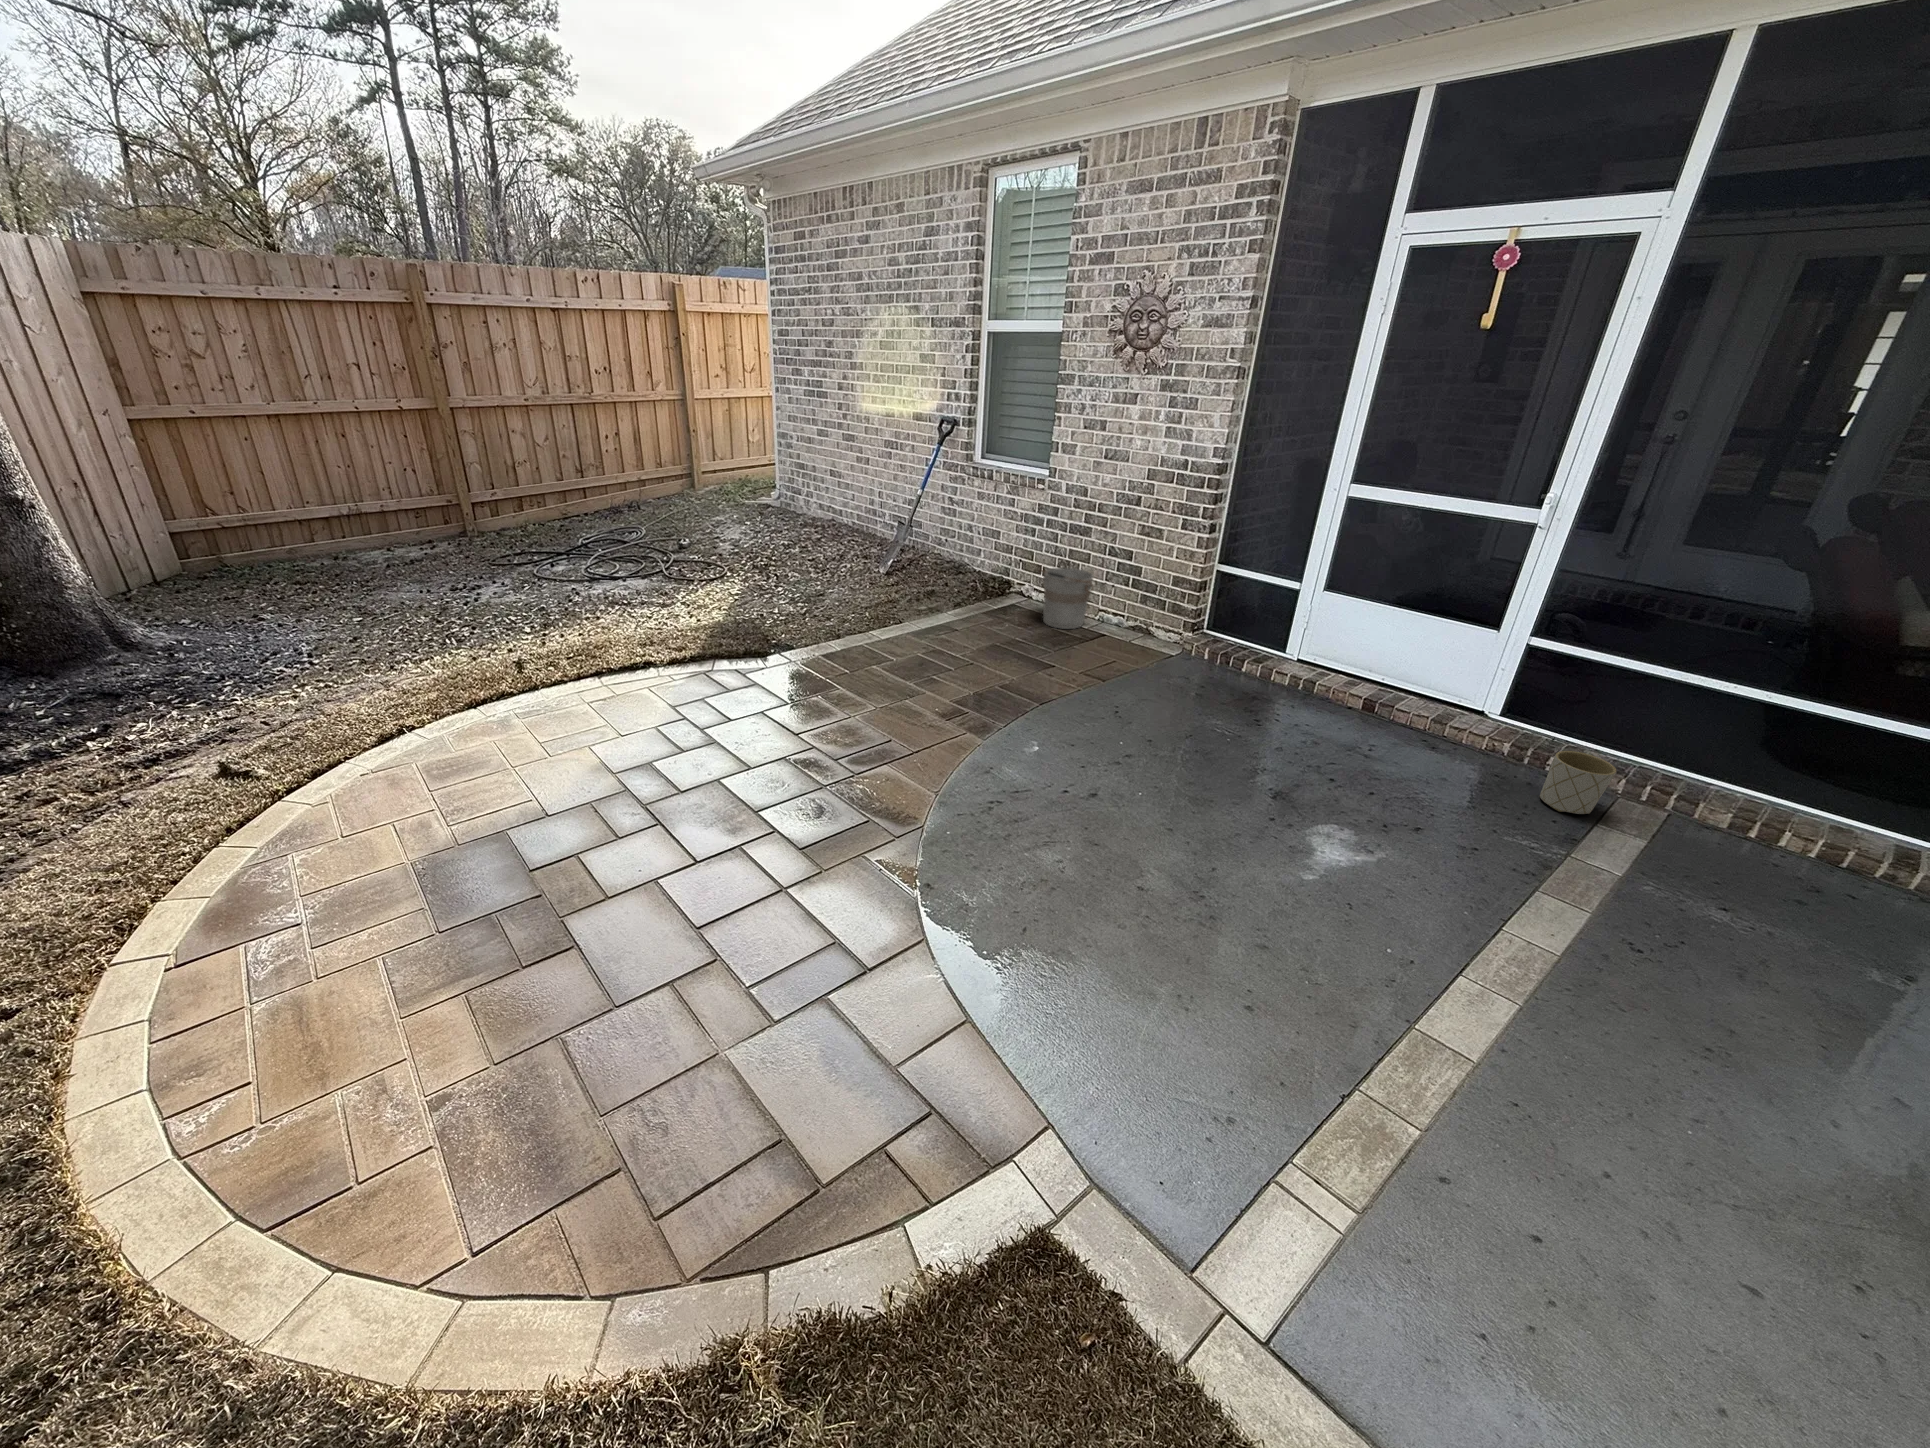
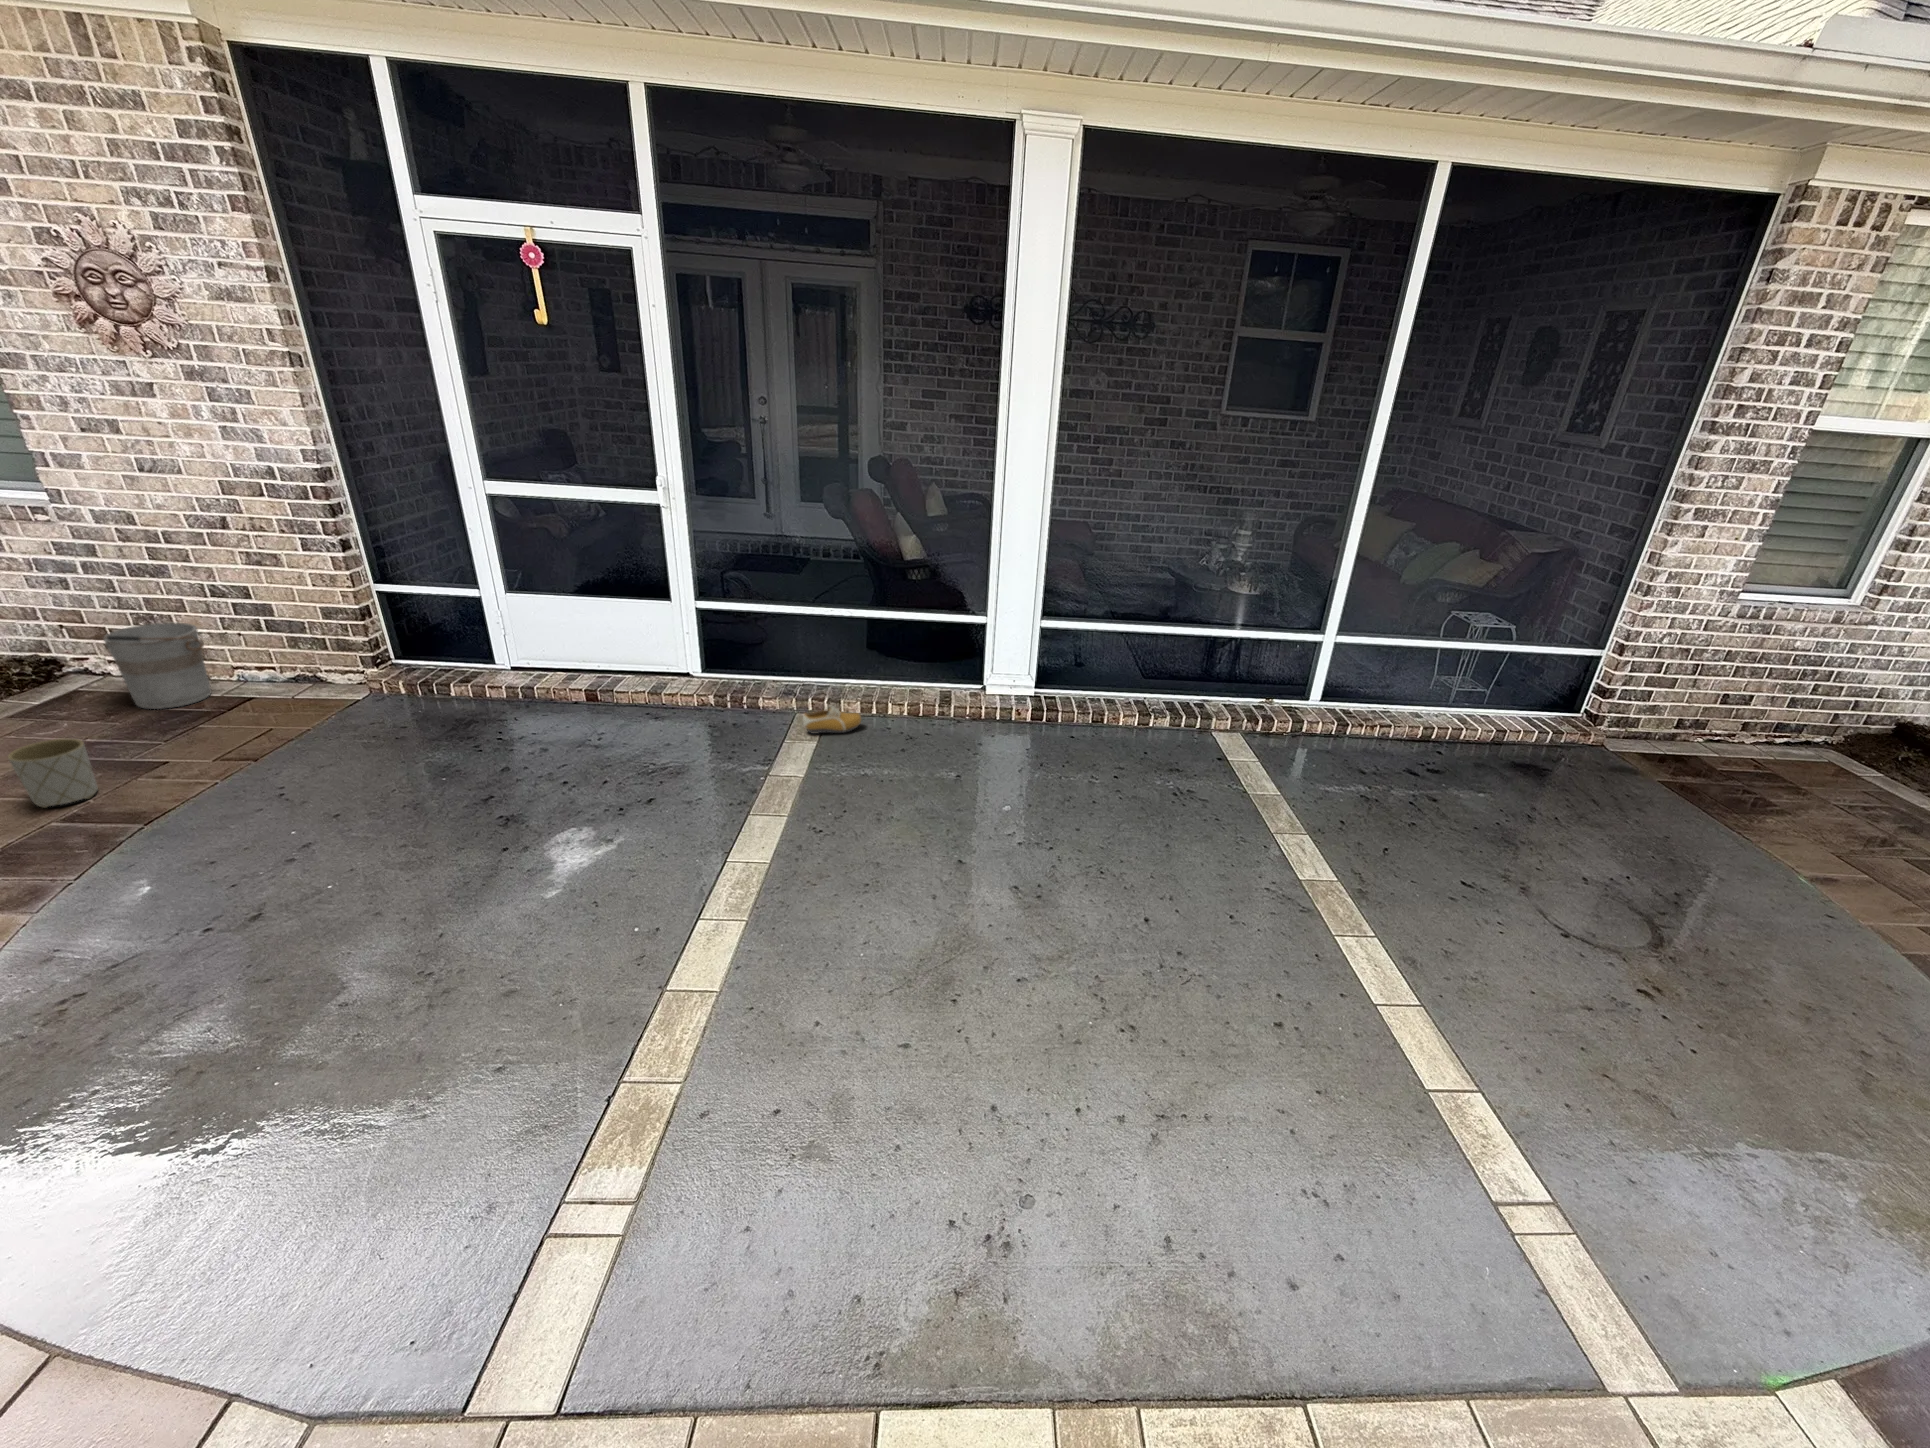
planter: present [1540,751,1616,814] -> present [8,738,98,808]
shoe: none [1639,804,1737,849] -> present [803,706,861,733]

